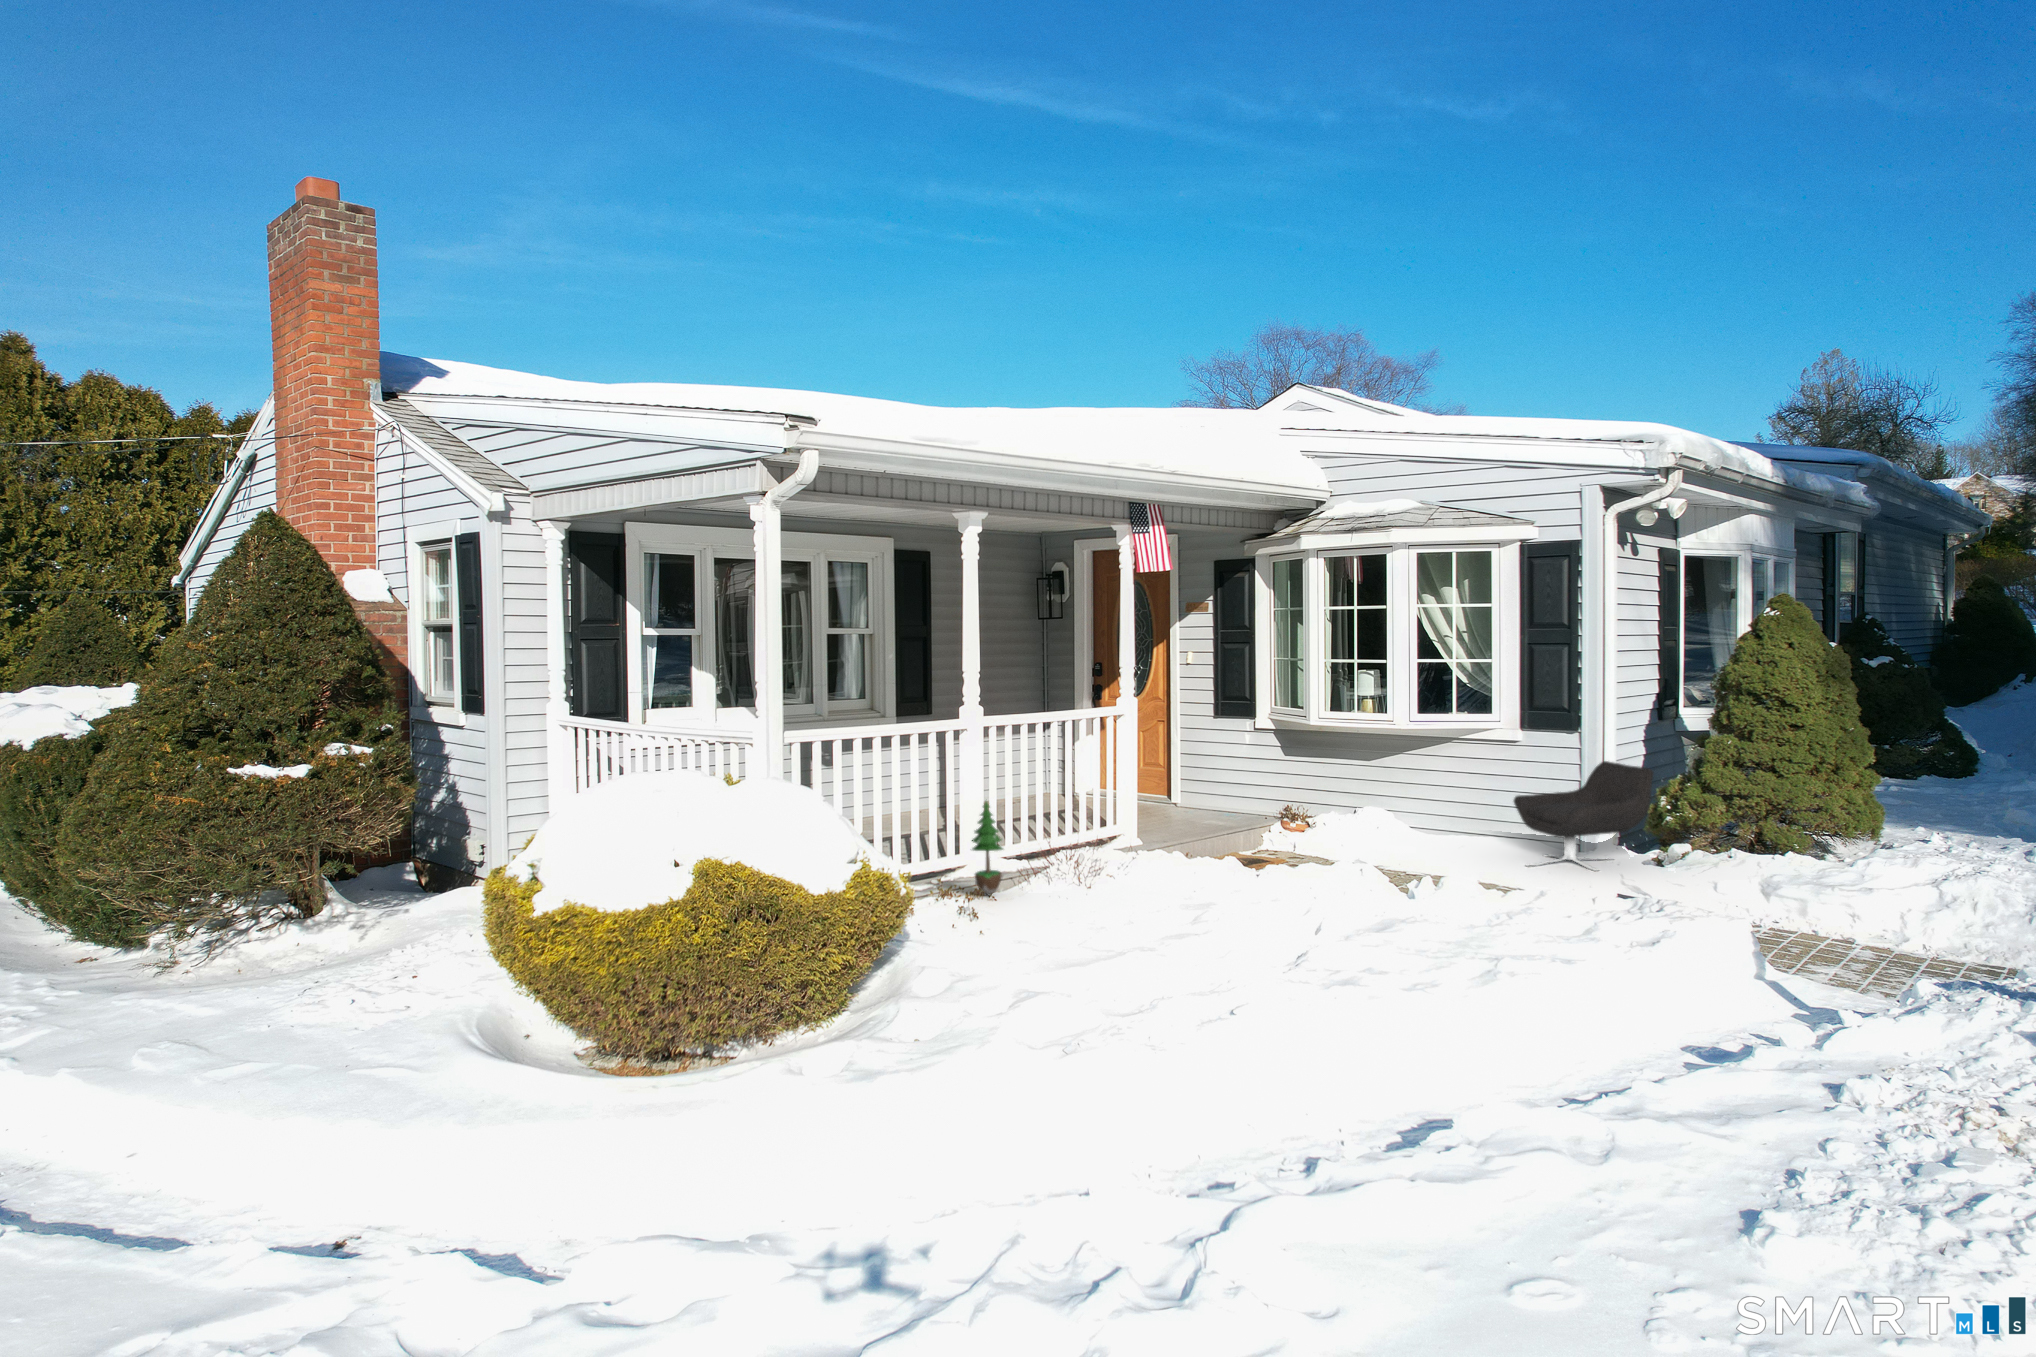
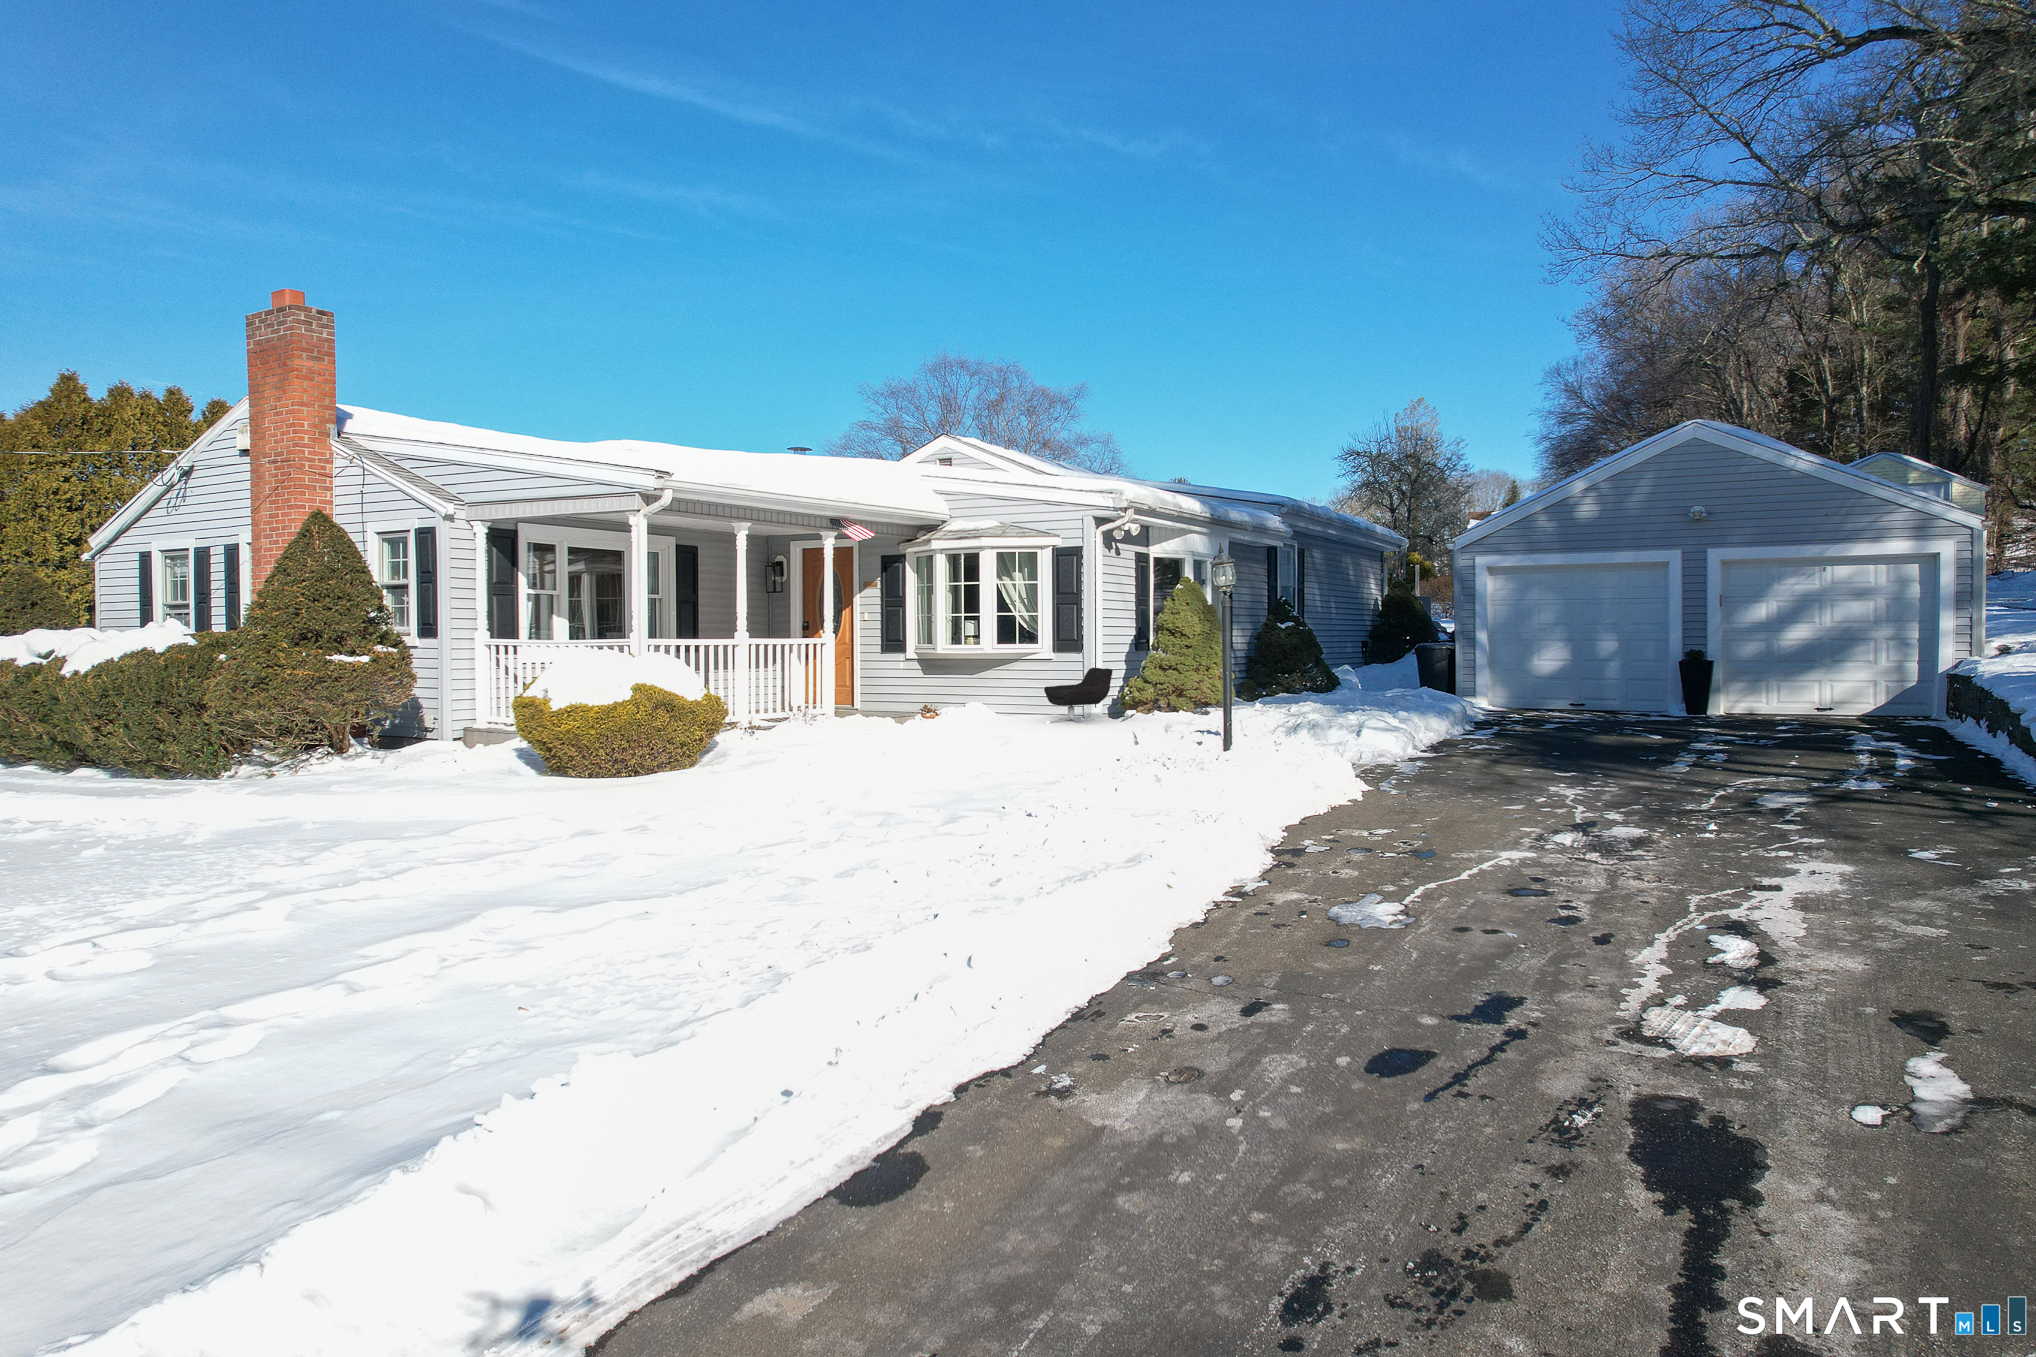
potted tree: present [972,801,1003,895] -> none [742,683,761,738]

